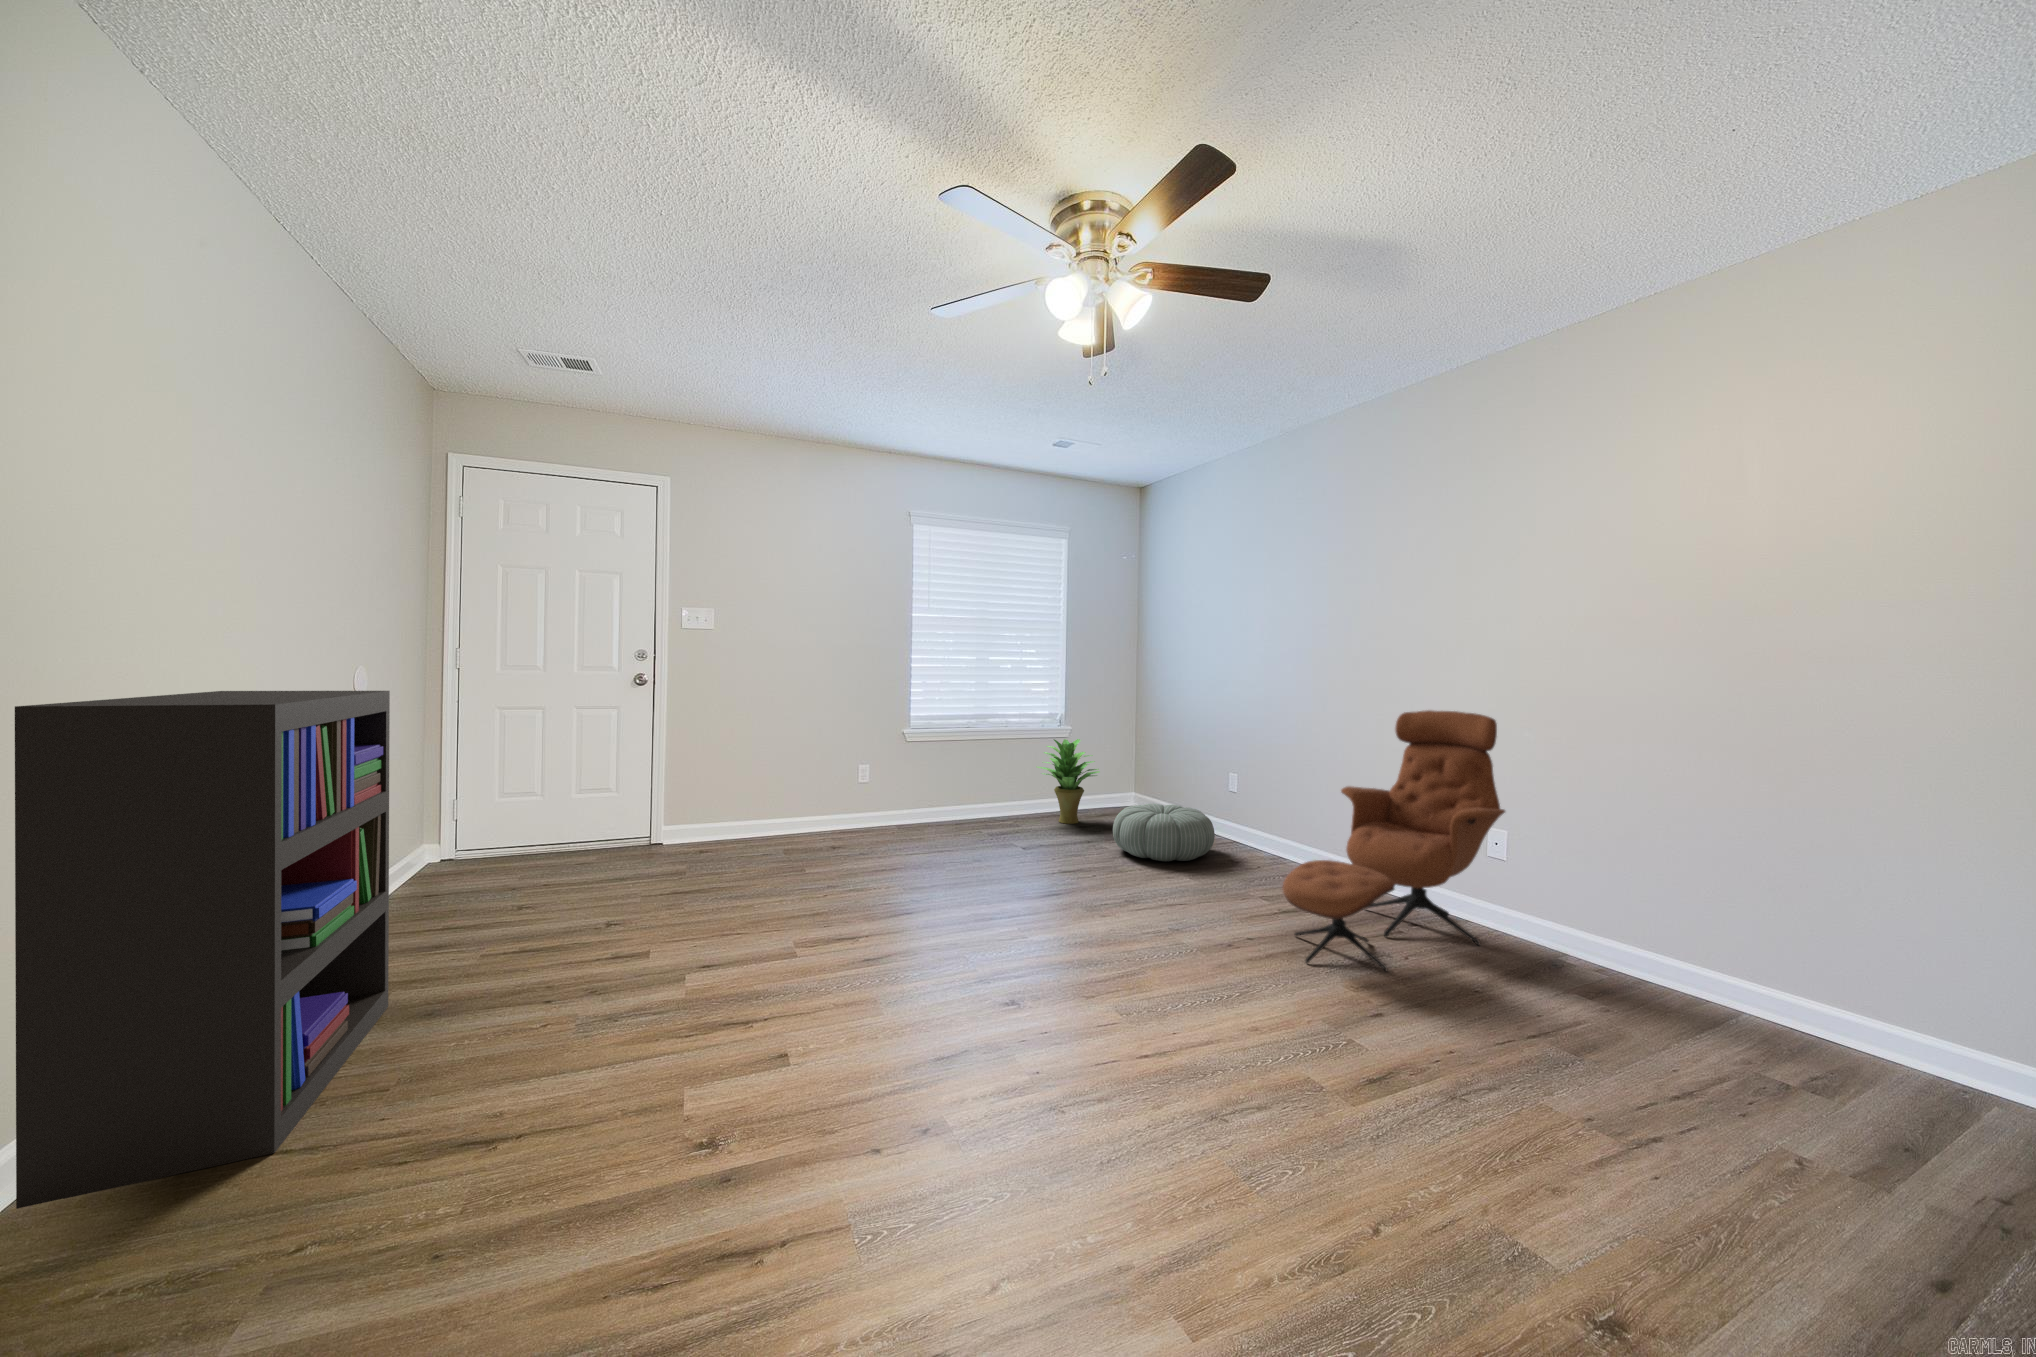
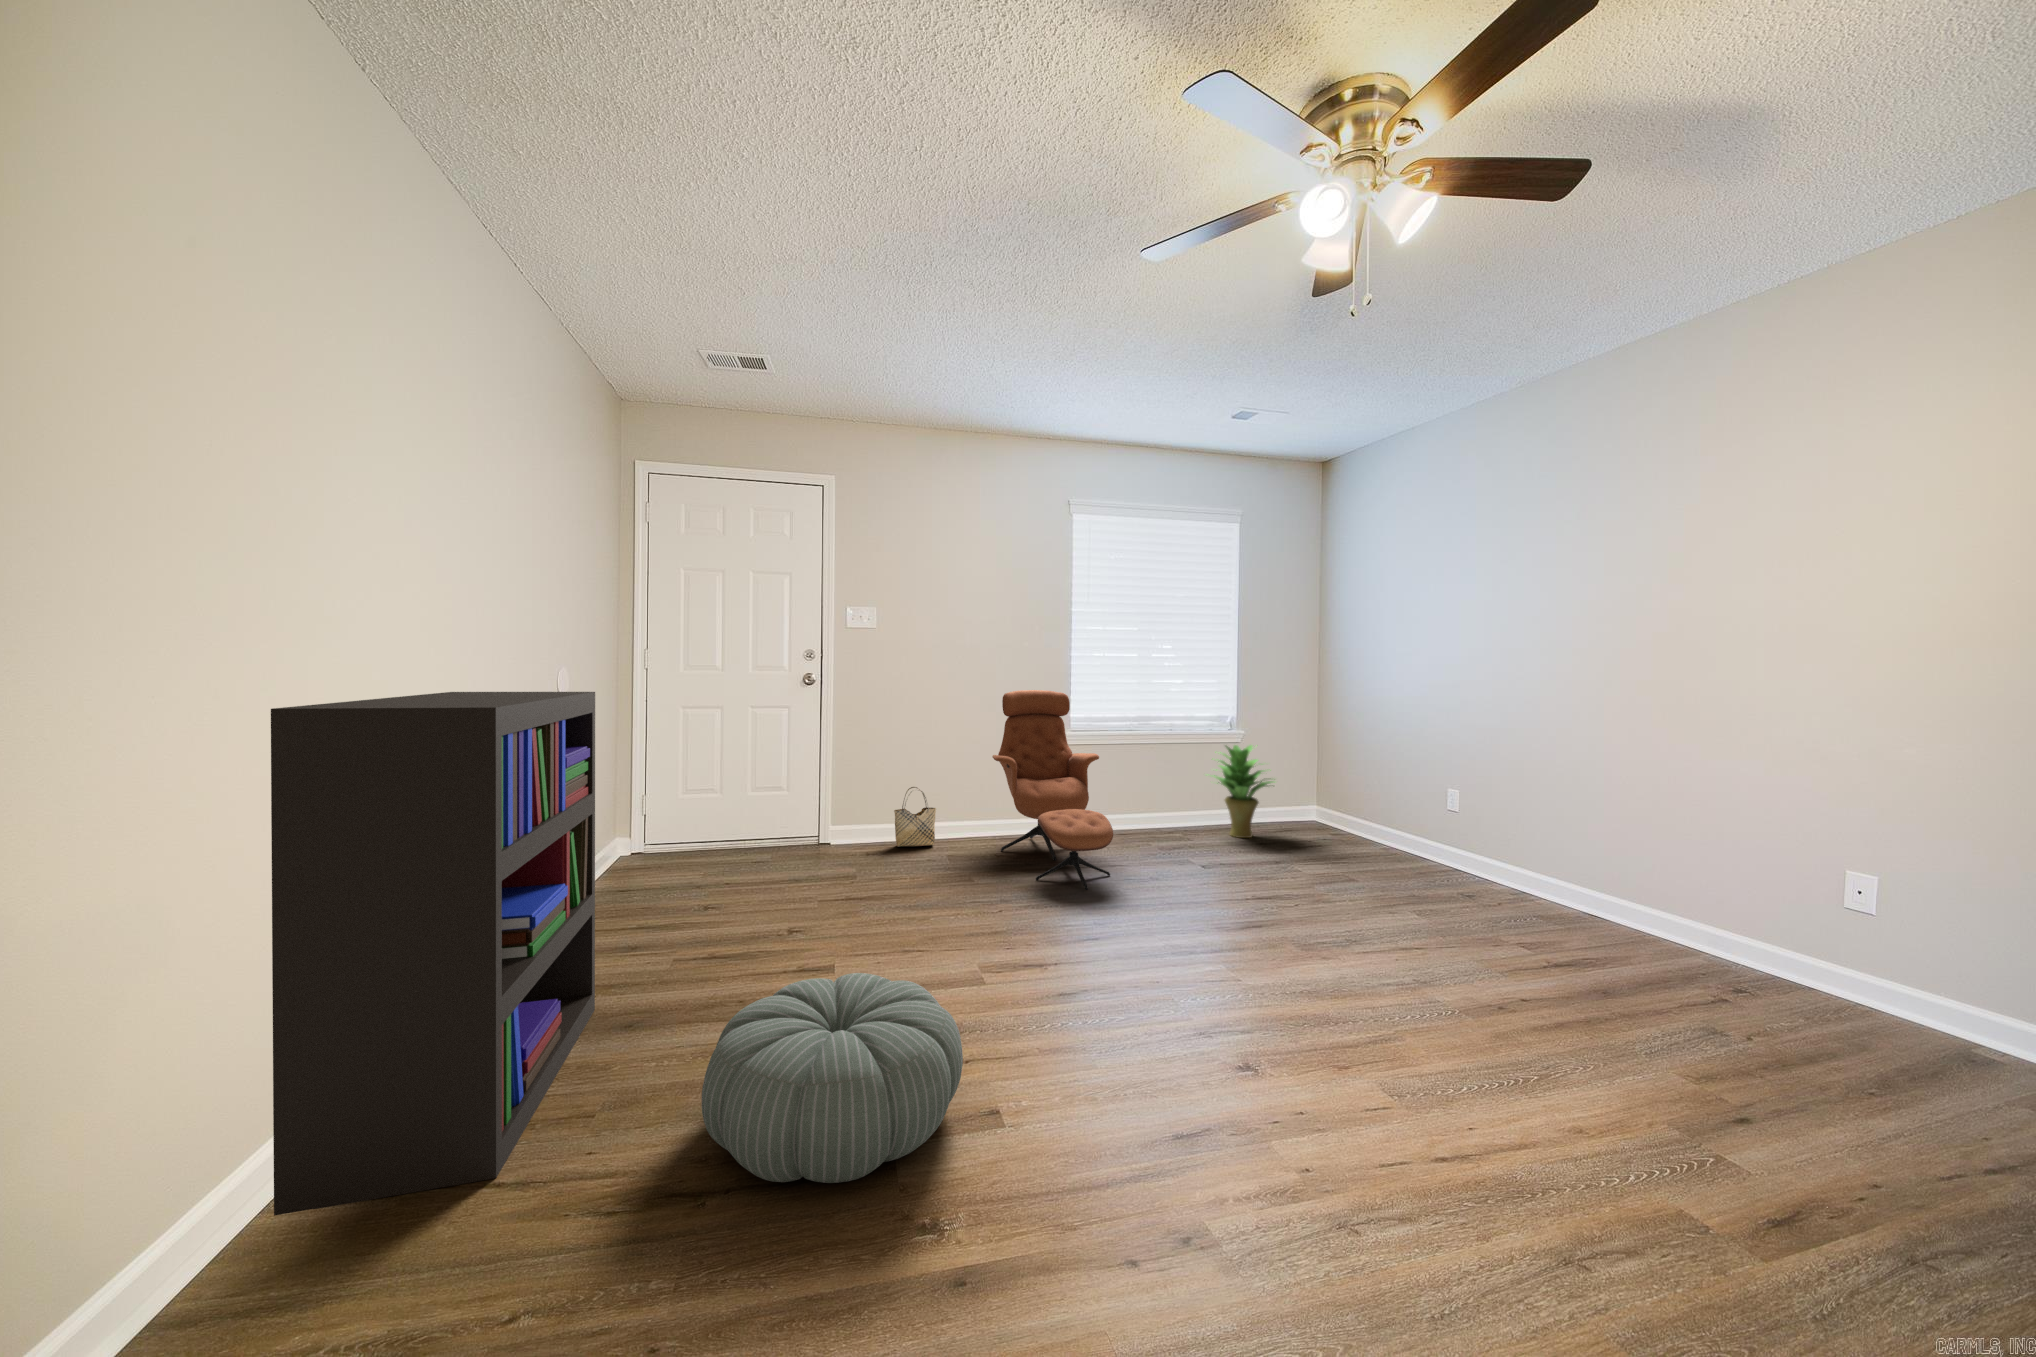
lounge chair: present [1283,710,1505,971] -> present [992,690,1113,890]
woven basket: none [732,785,776,843] -> present [894,787,936,846]
pouf: present [1113,804,1215,861] -> present [701,973,963,1183]

